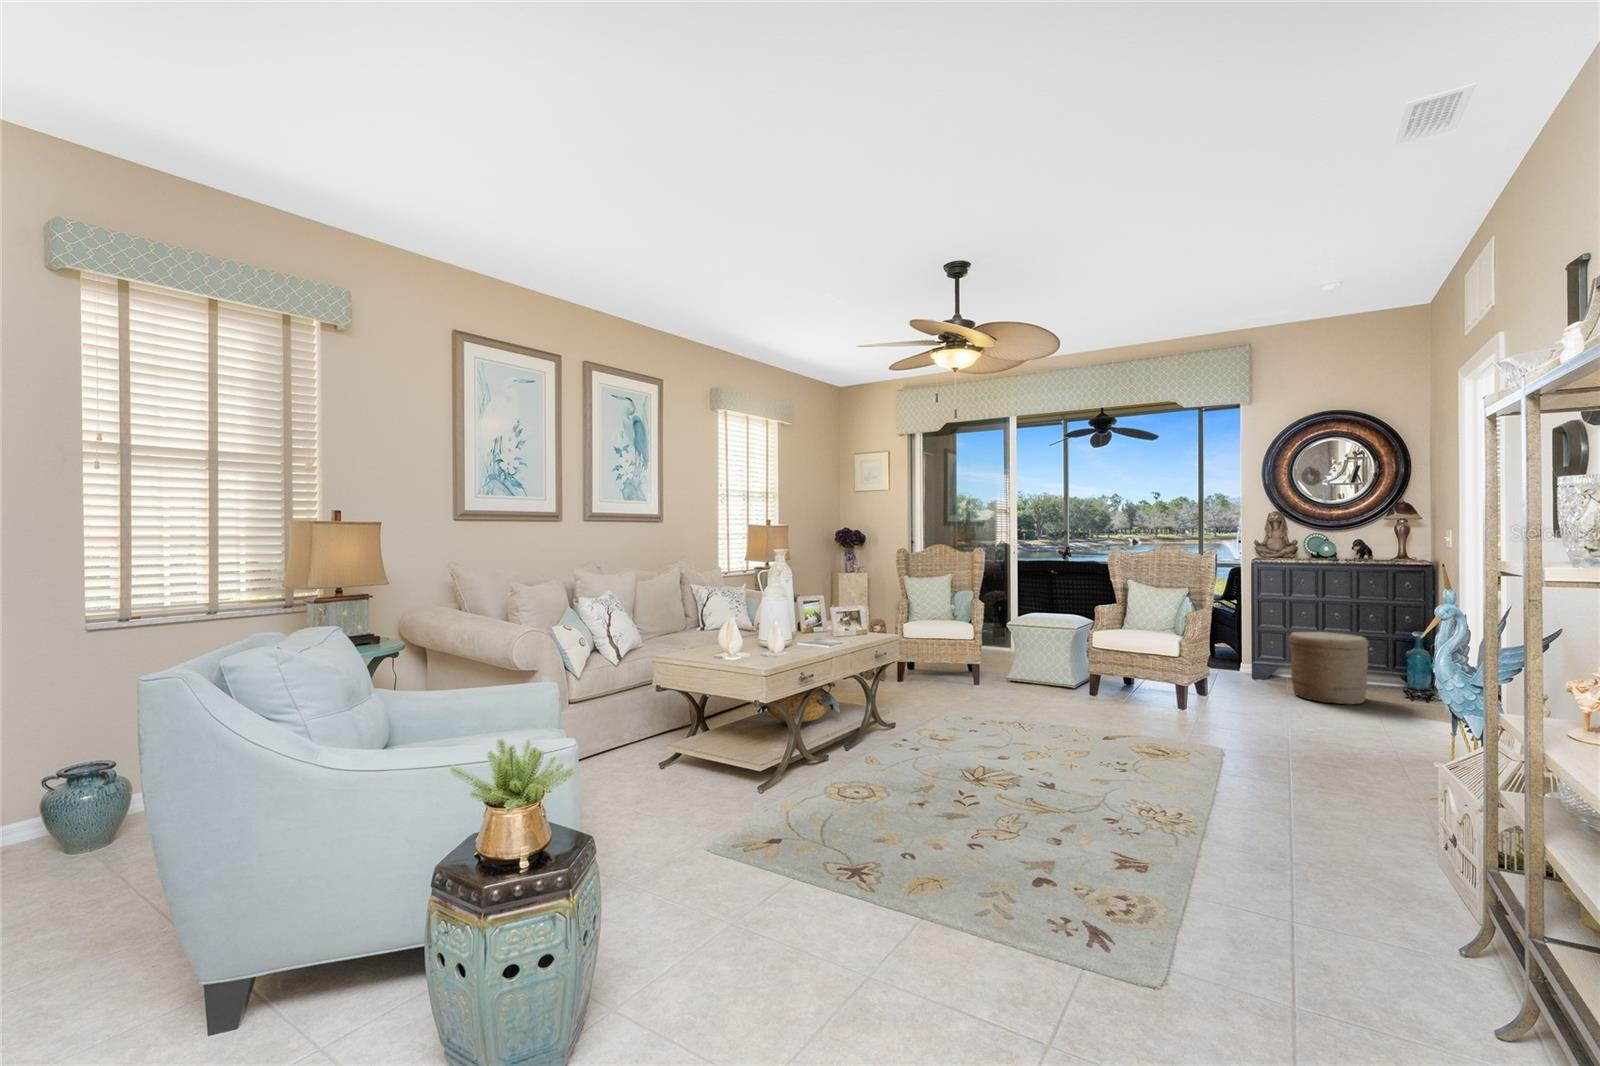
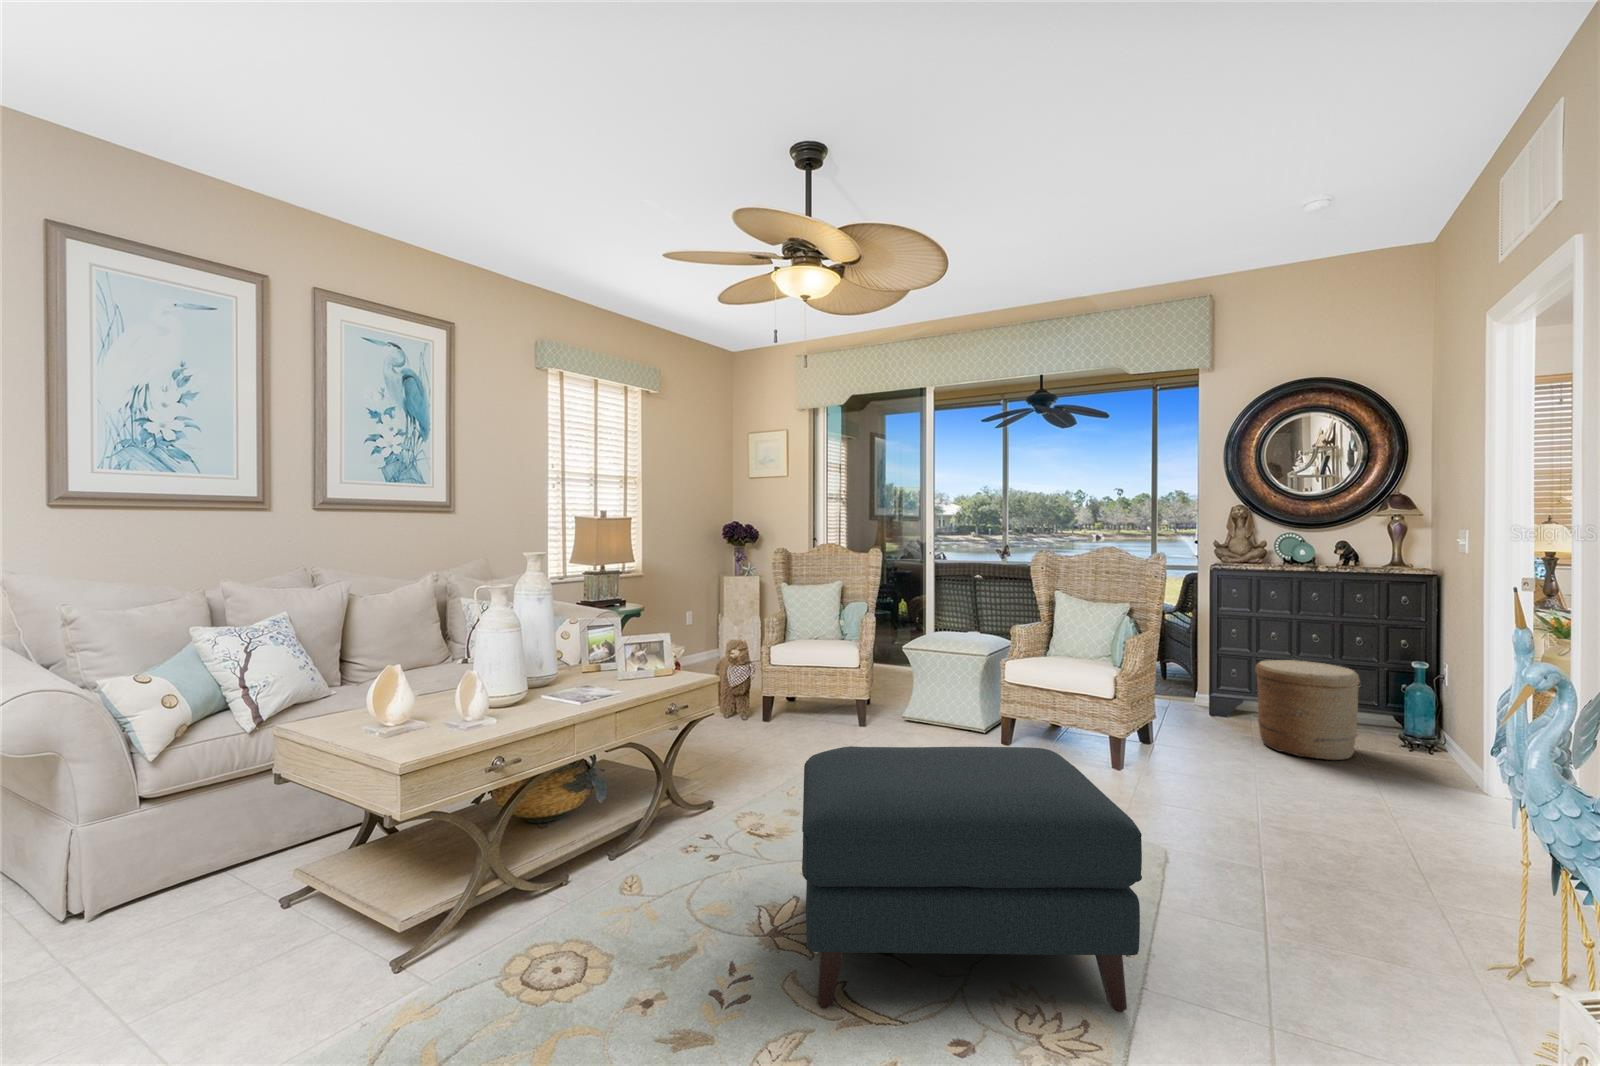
ottoman: none [987,670,1211,808] -> present [802,746,1142,1012]

